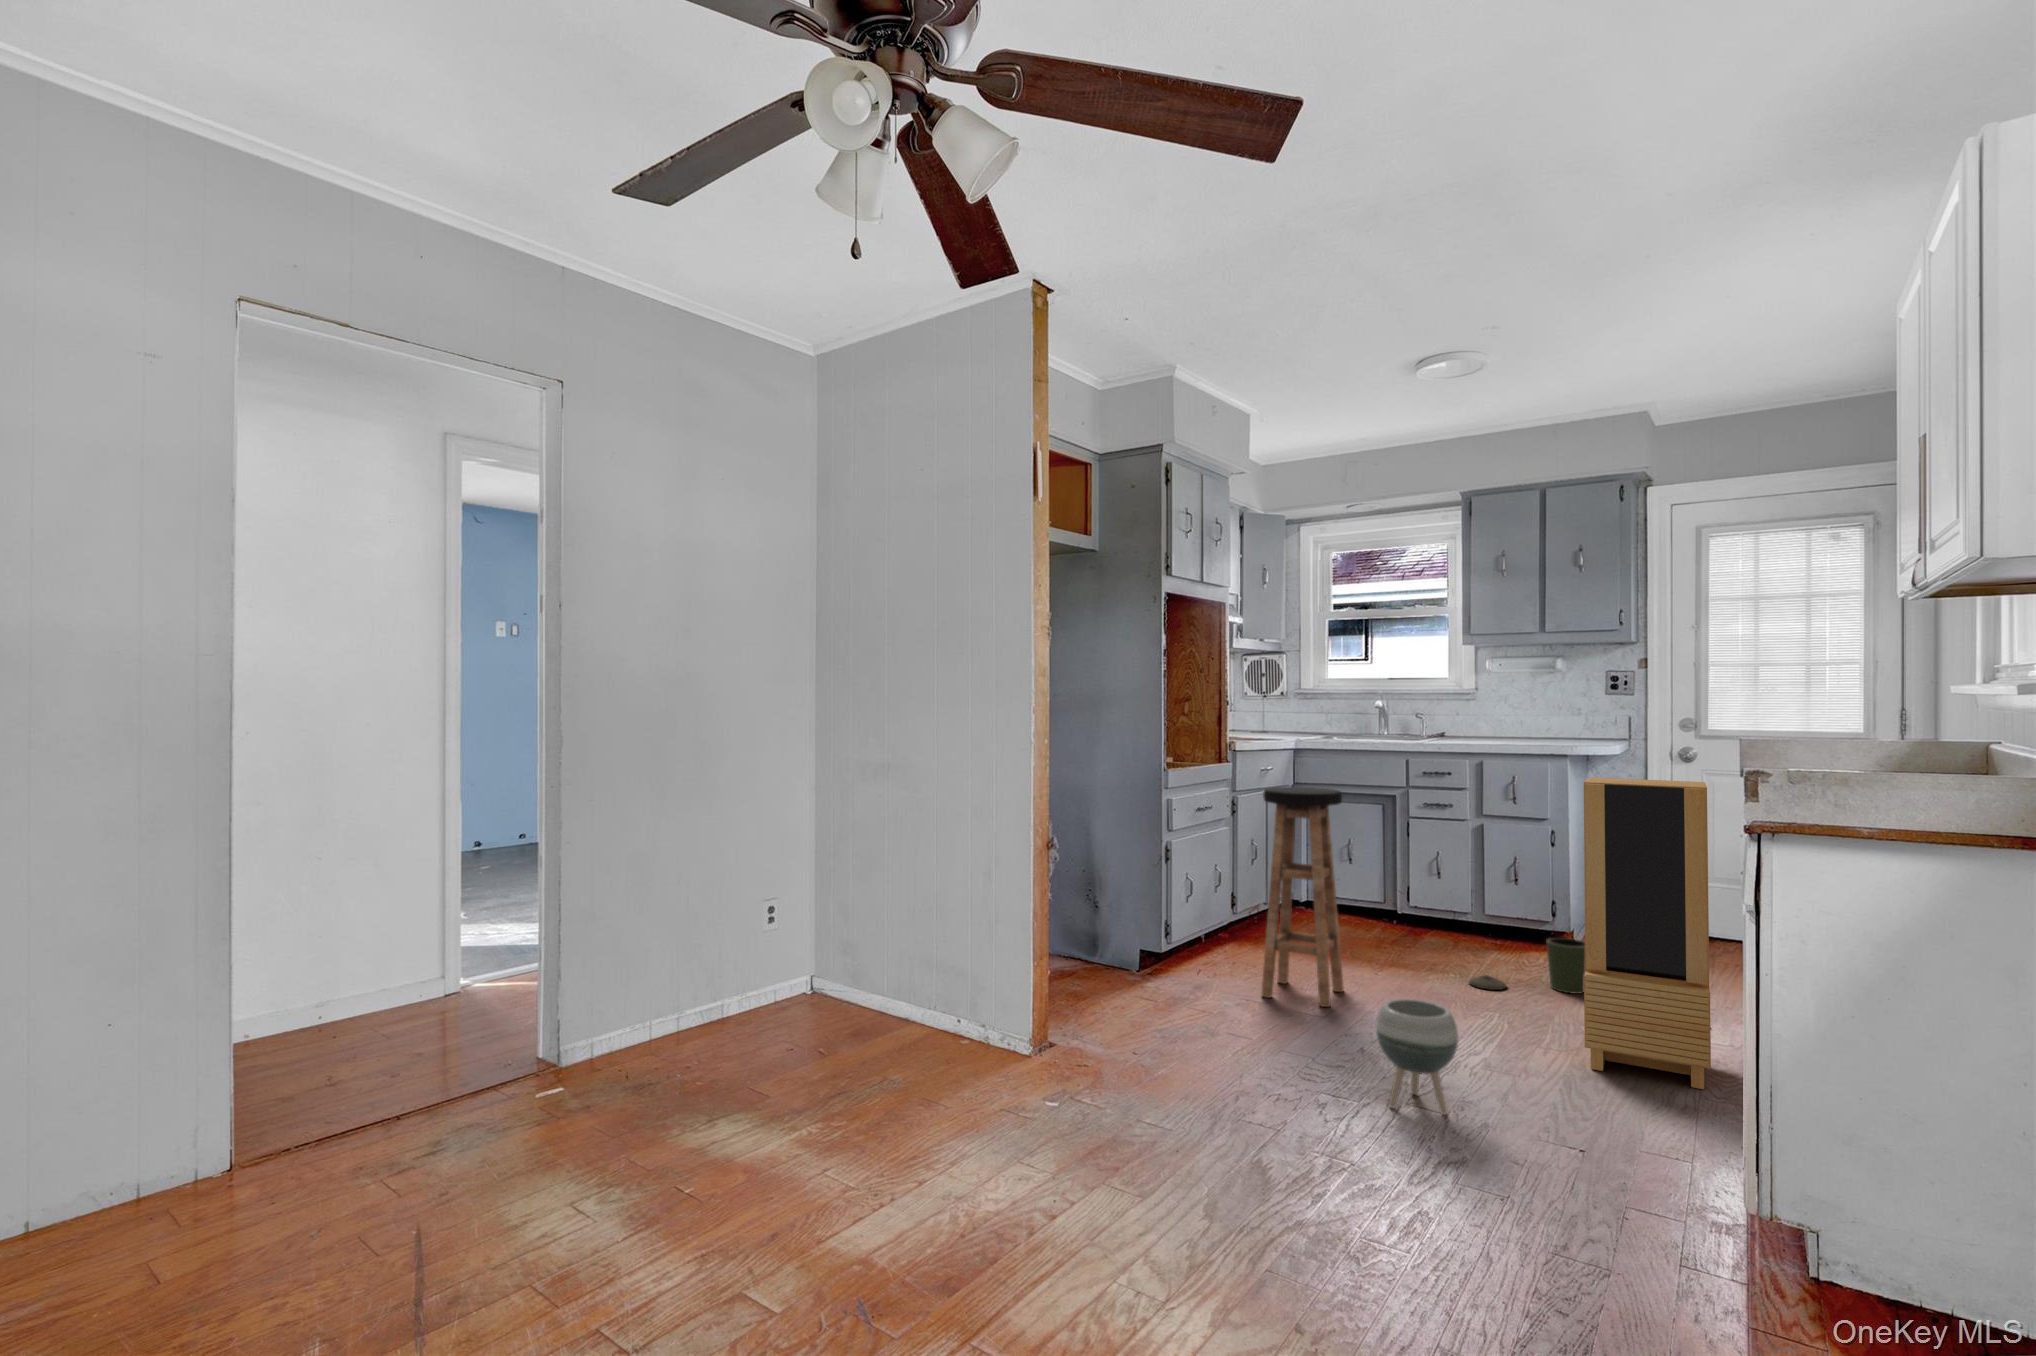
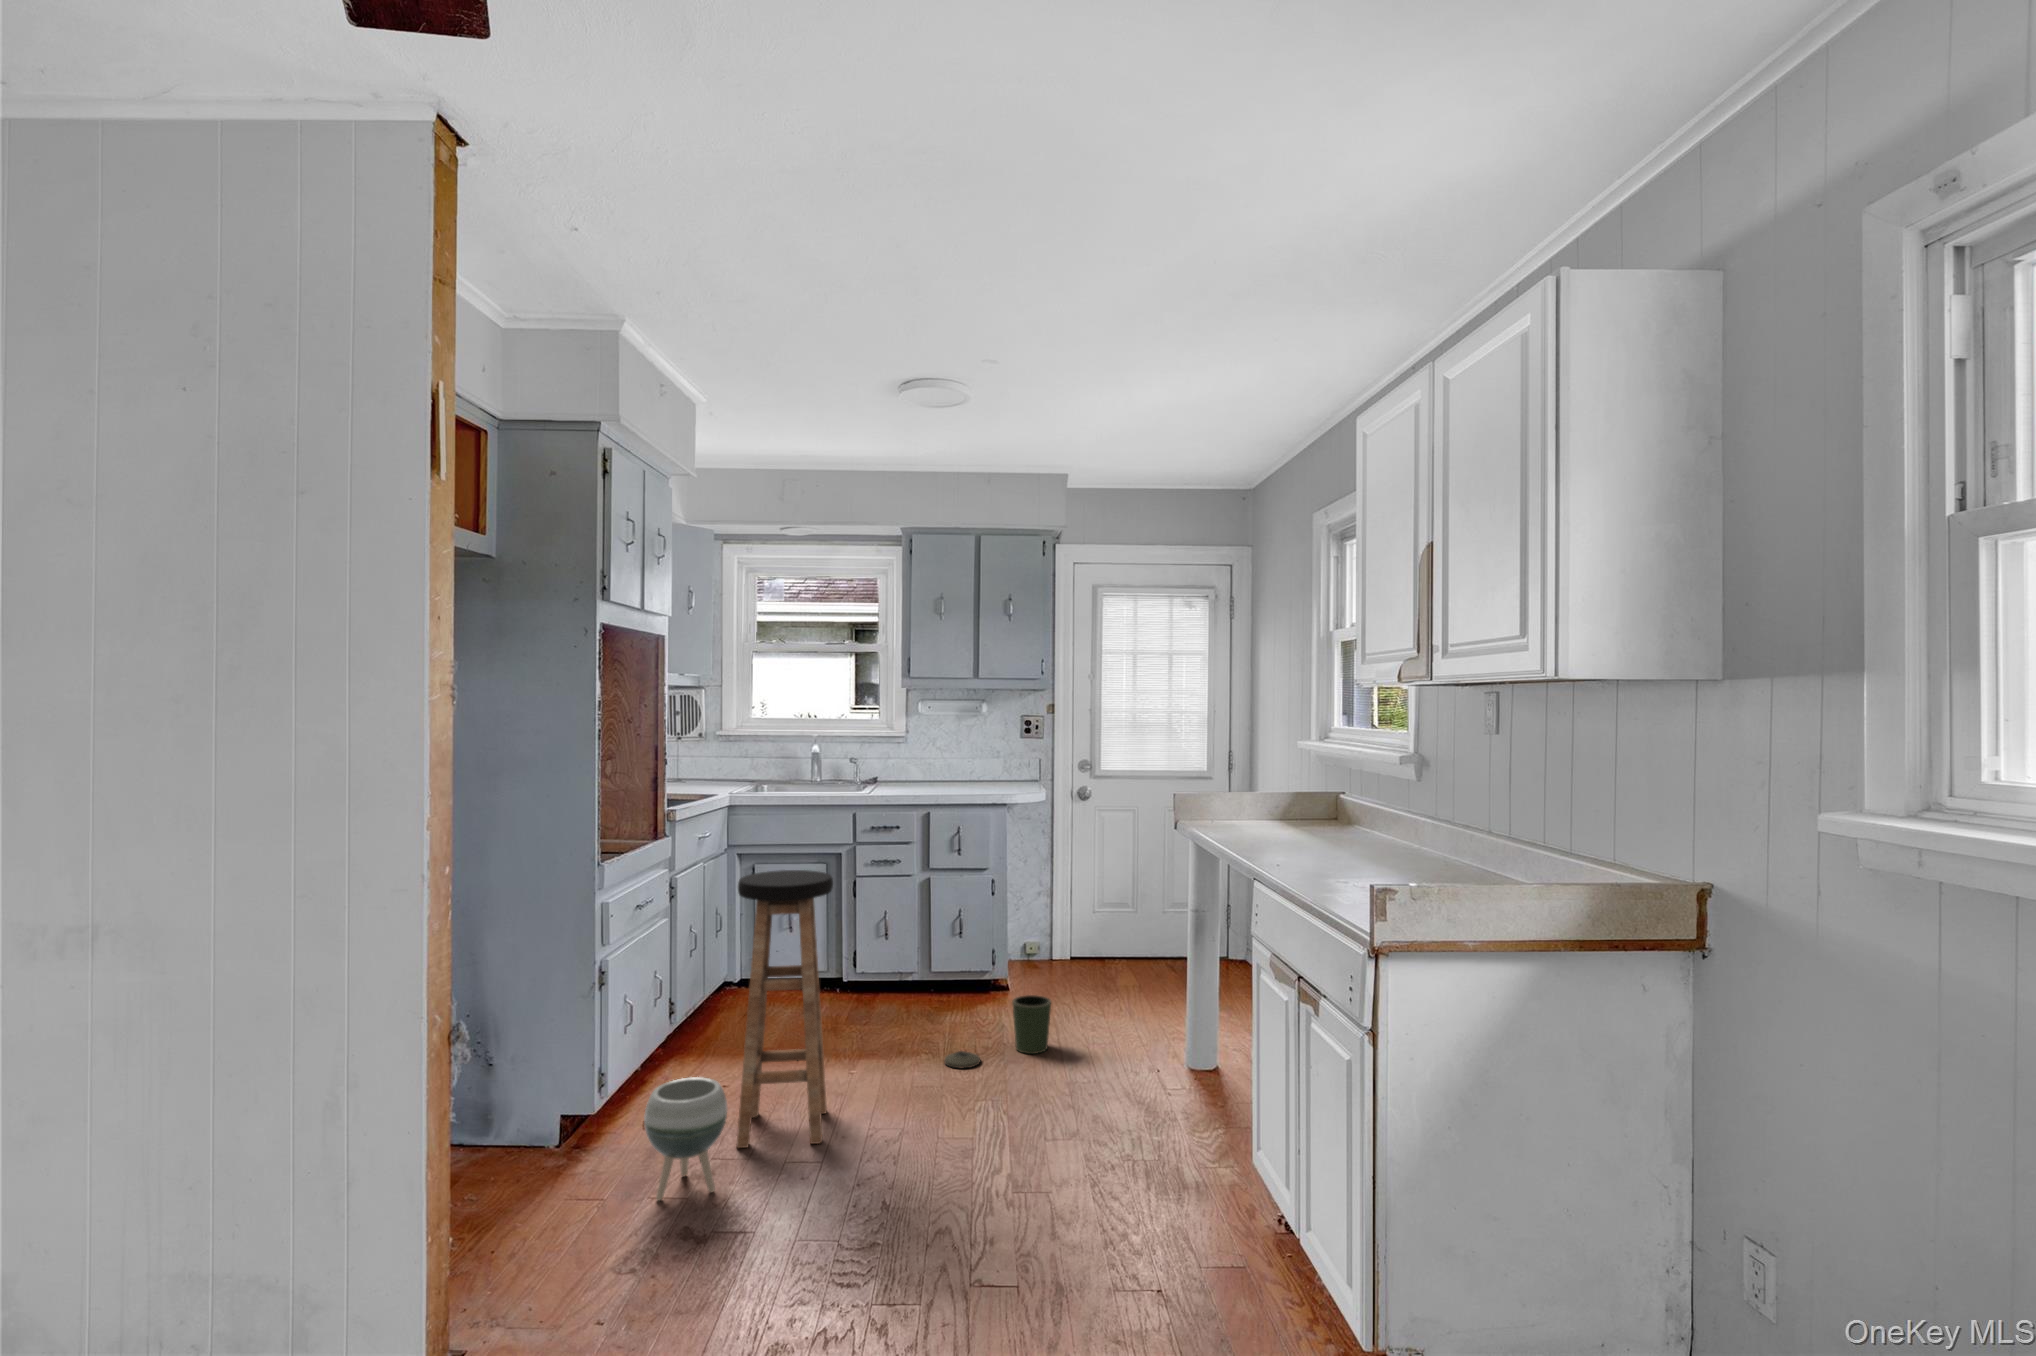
storage cabinet: present [1584,777,1711,1089] -> none [1087,843,1207,1156]
planter: present [1376,999,1459,1115] -> present [644,1077,727,1200]

